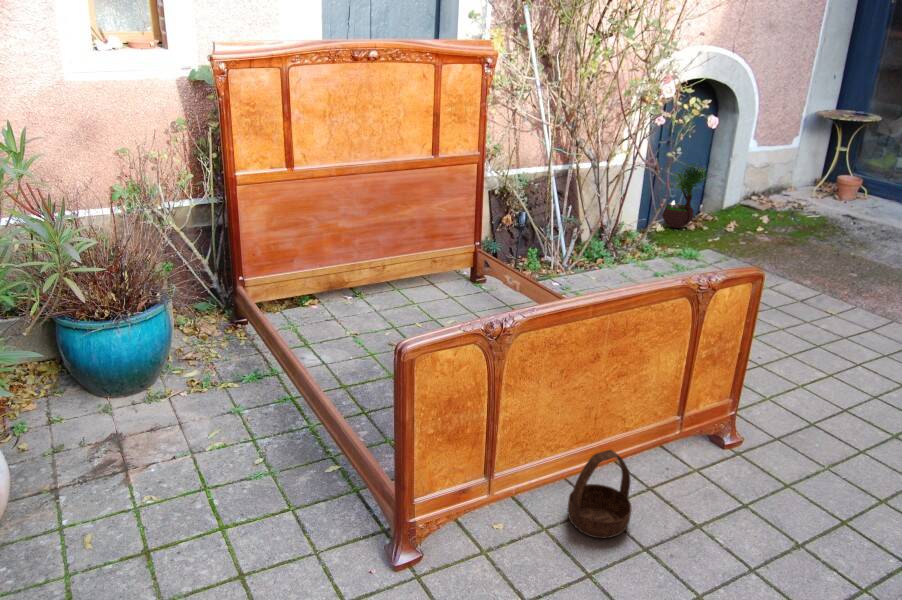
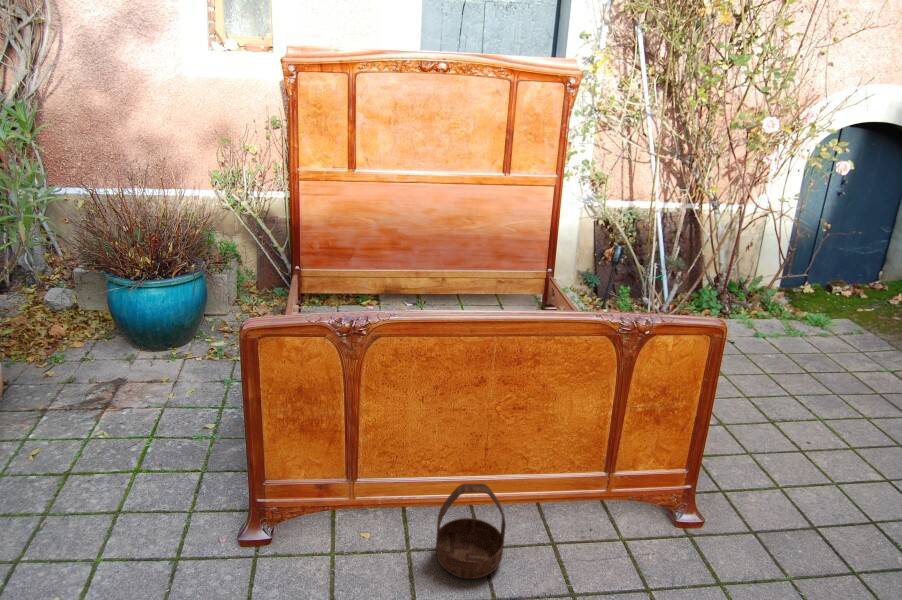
potted tree: present [662,165,708,228] -> none [817,216,881,292]

